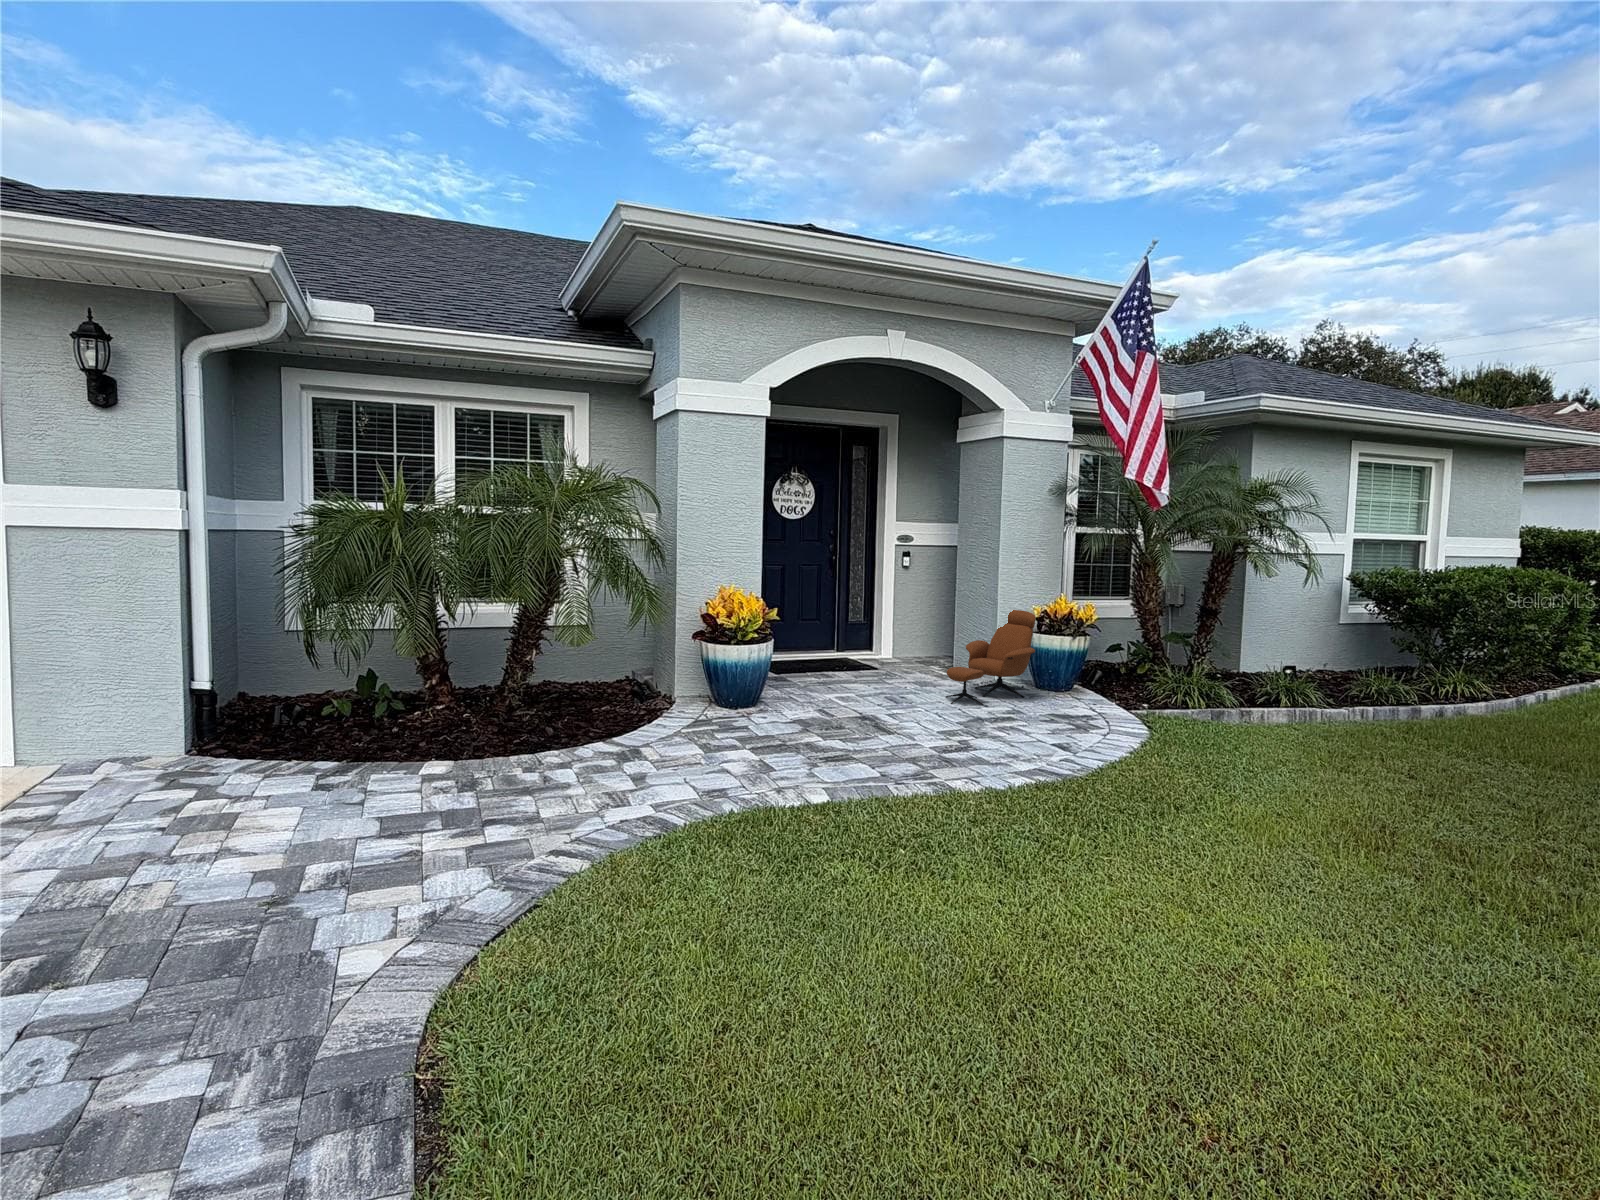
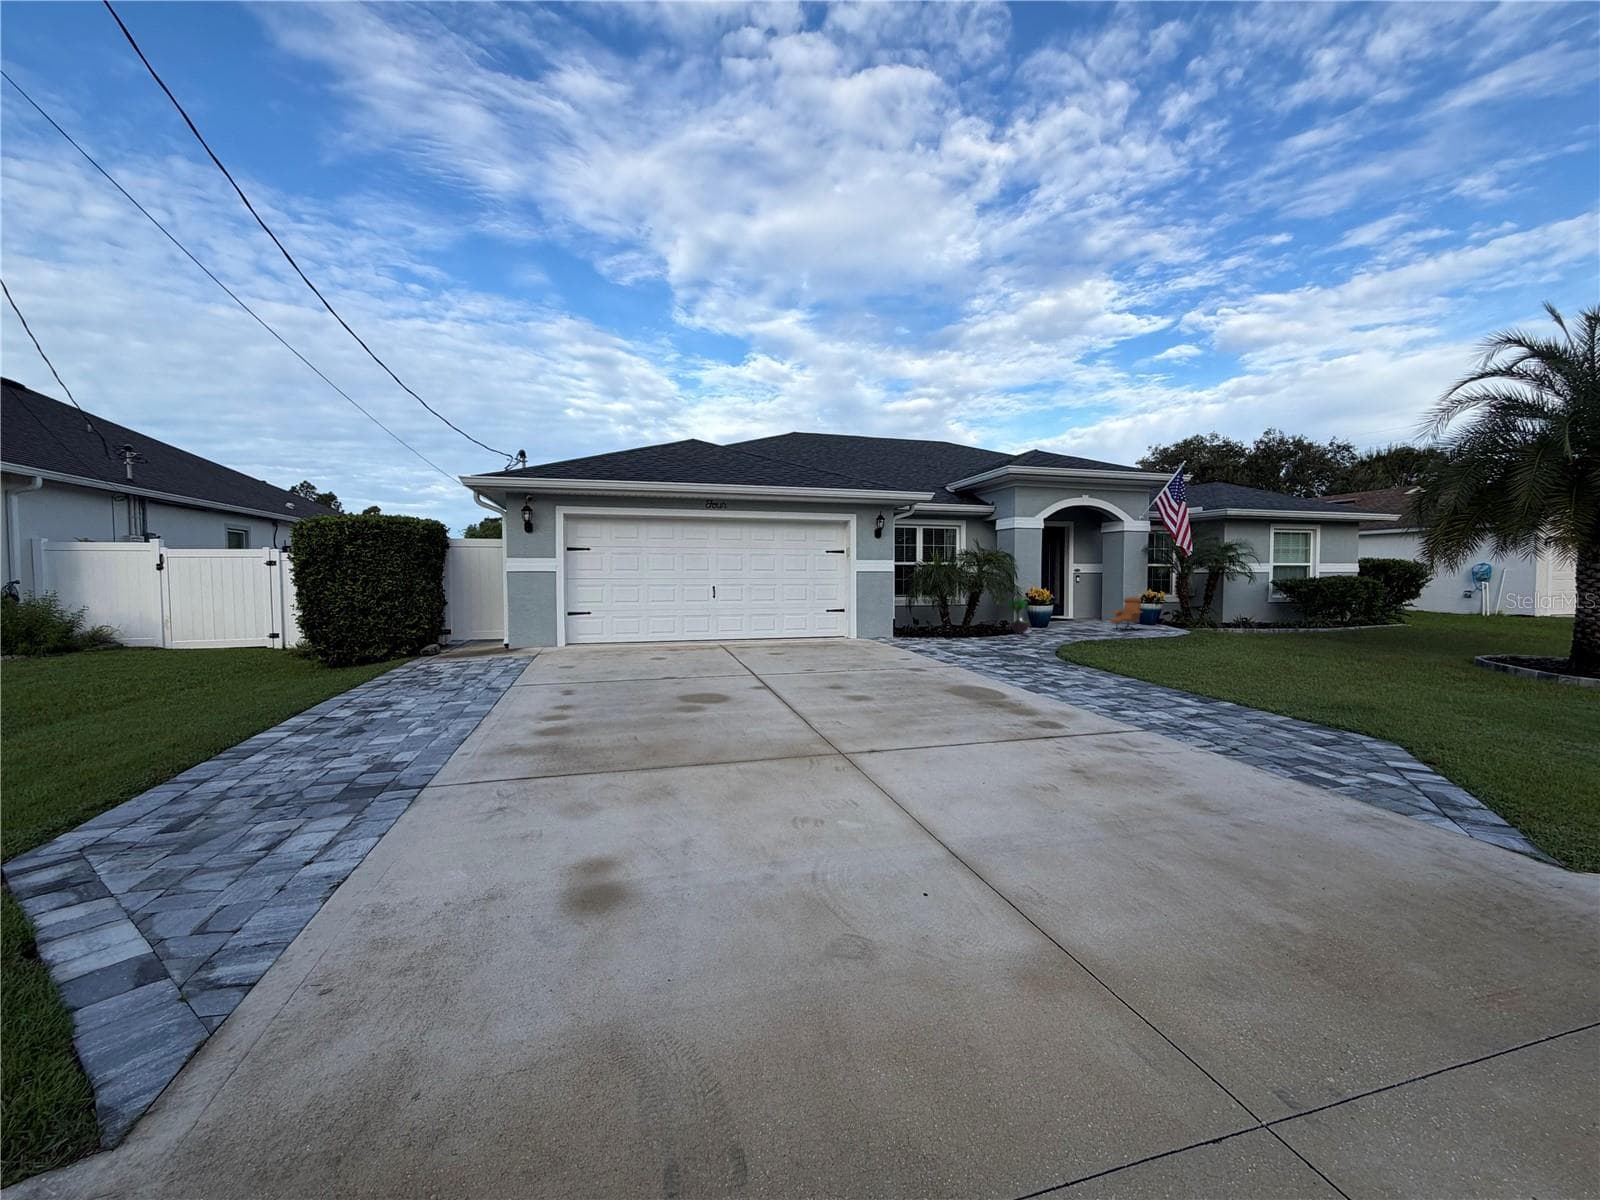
potted tree: none [631,601,705,713] -> present [1008,598,1029,633]

